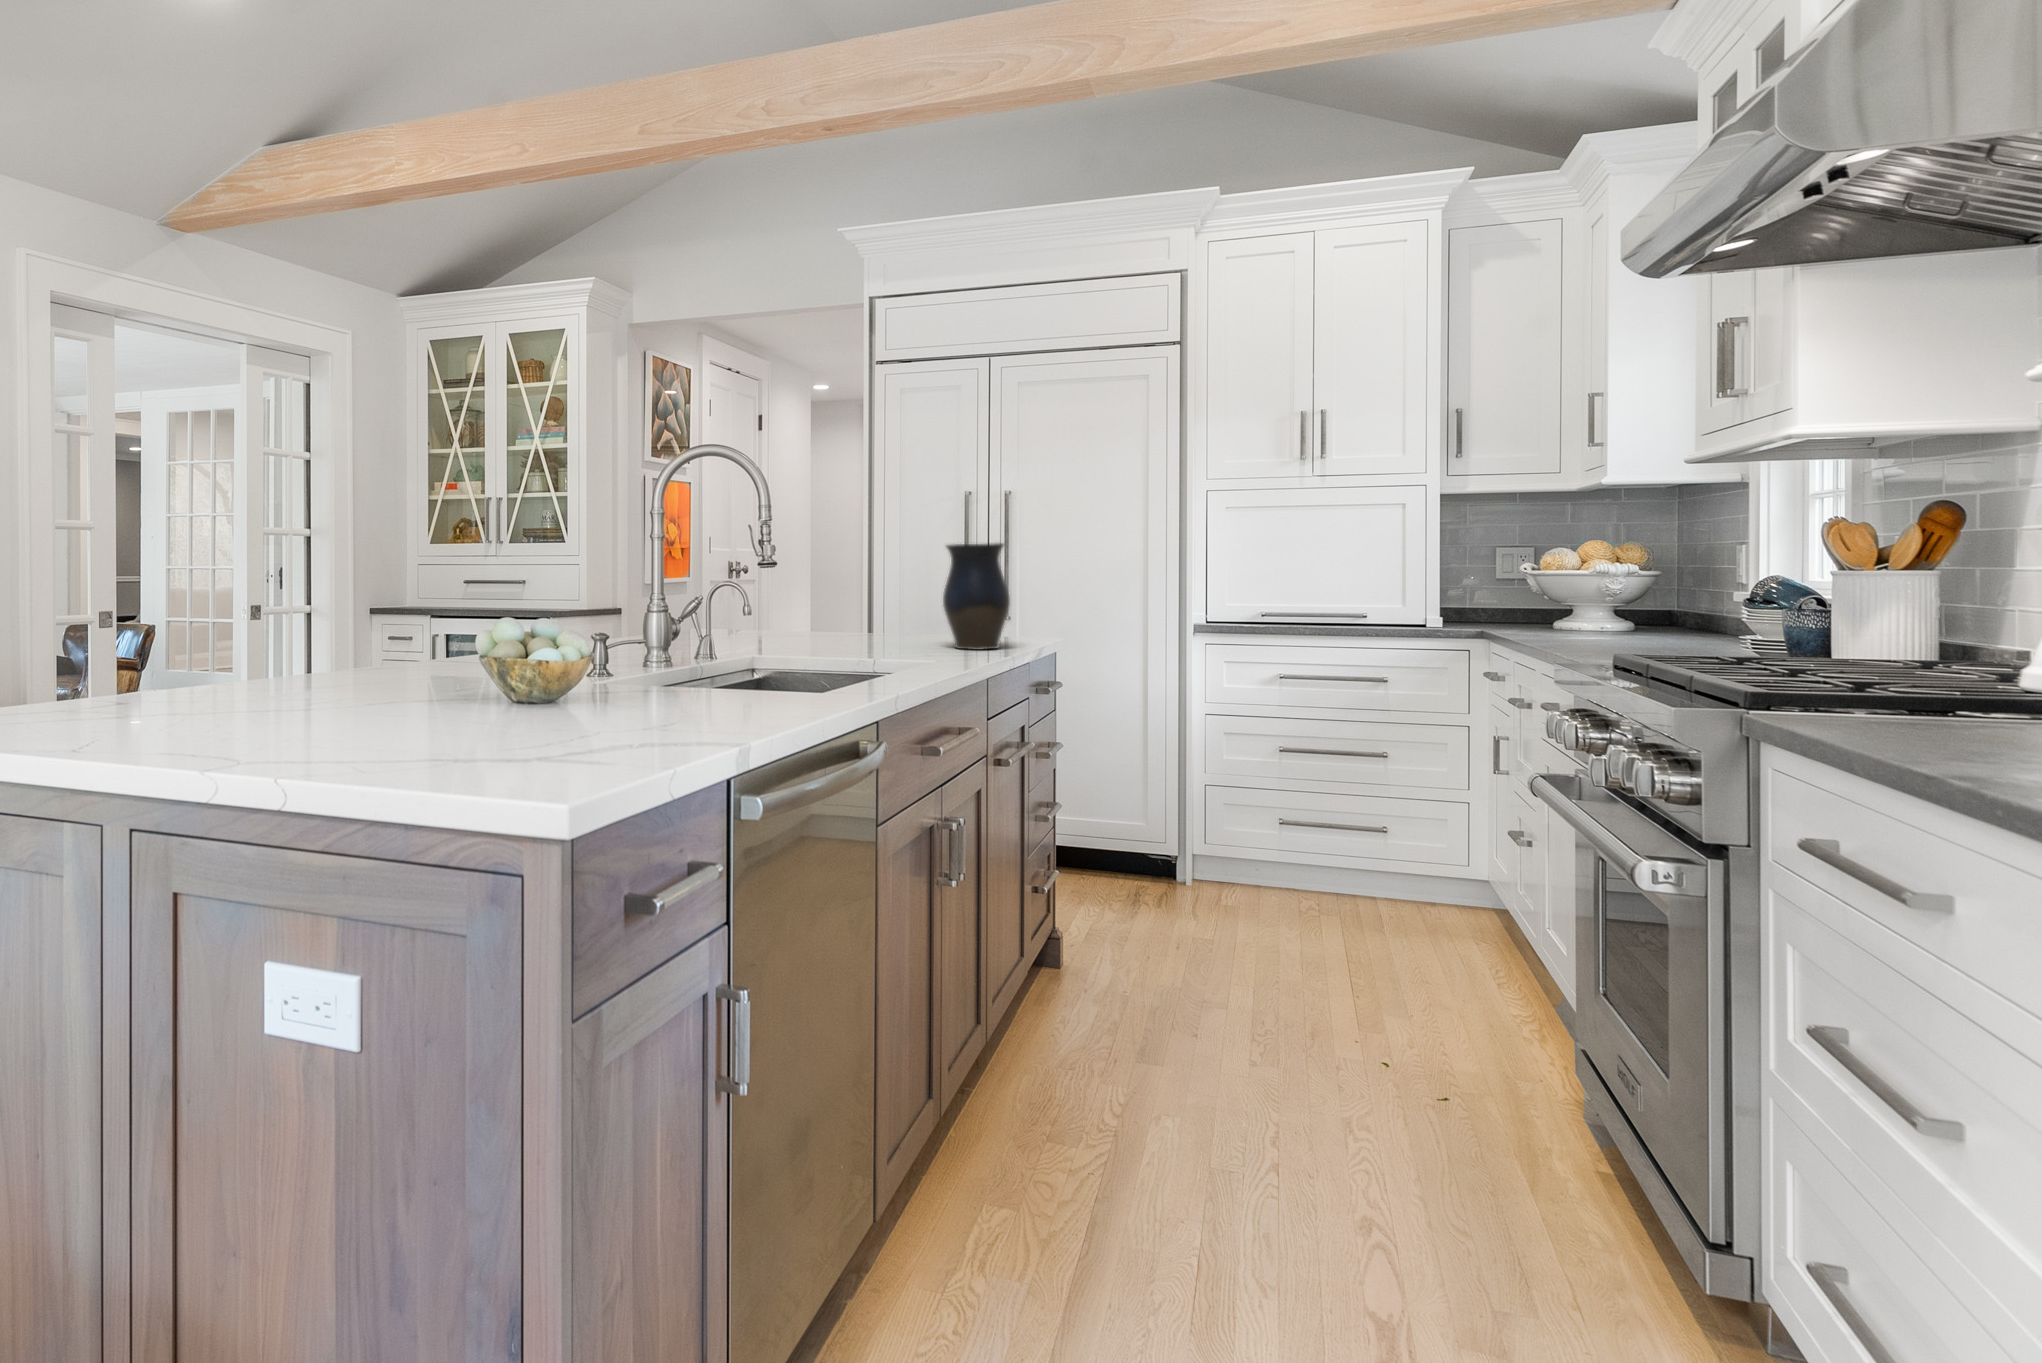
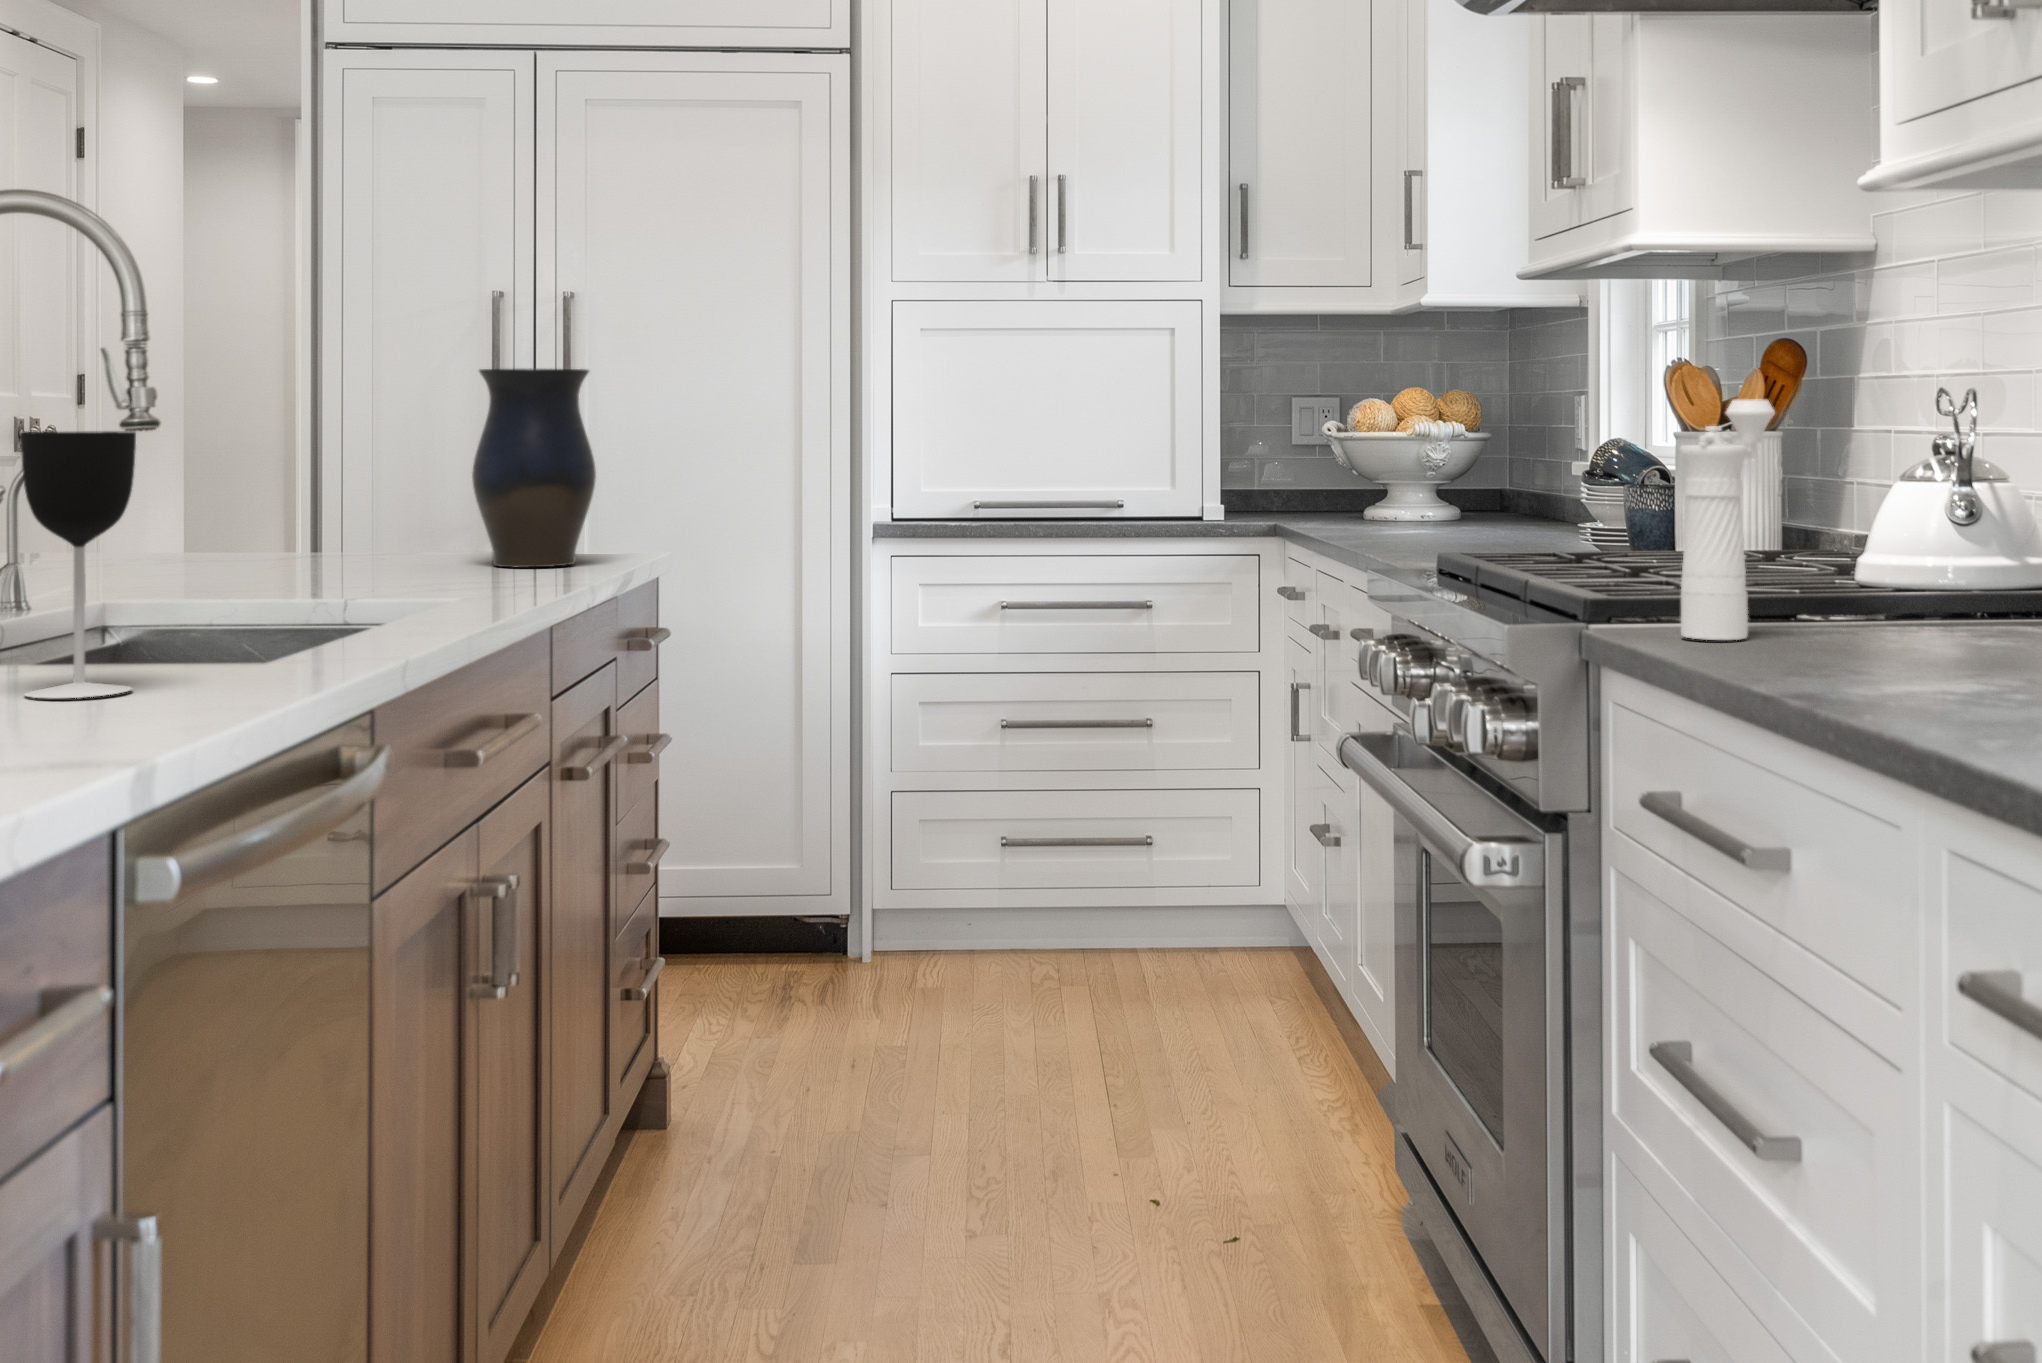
pepper mill: none [1833,551,1937,729] -> present [1680,400,1775,640]
wine glass: none [756,585,805,707] -> present [21,431,136,698]

